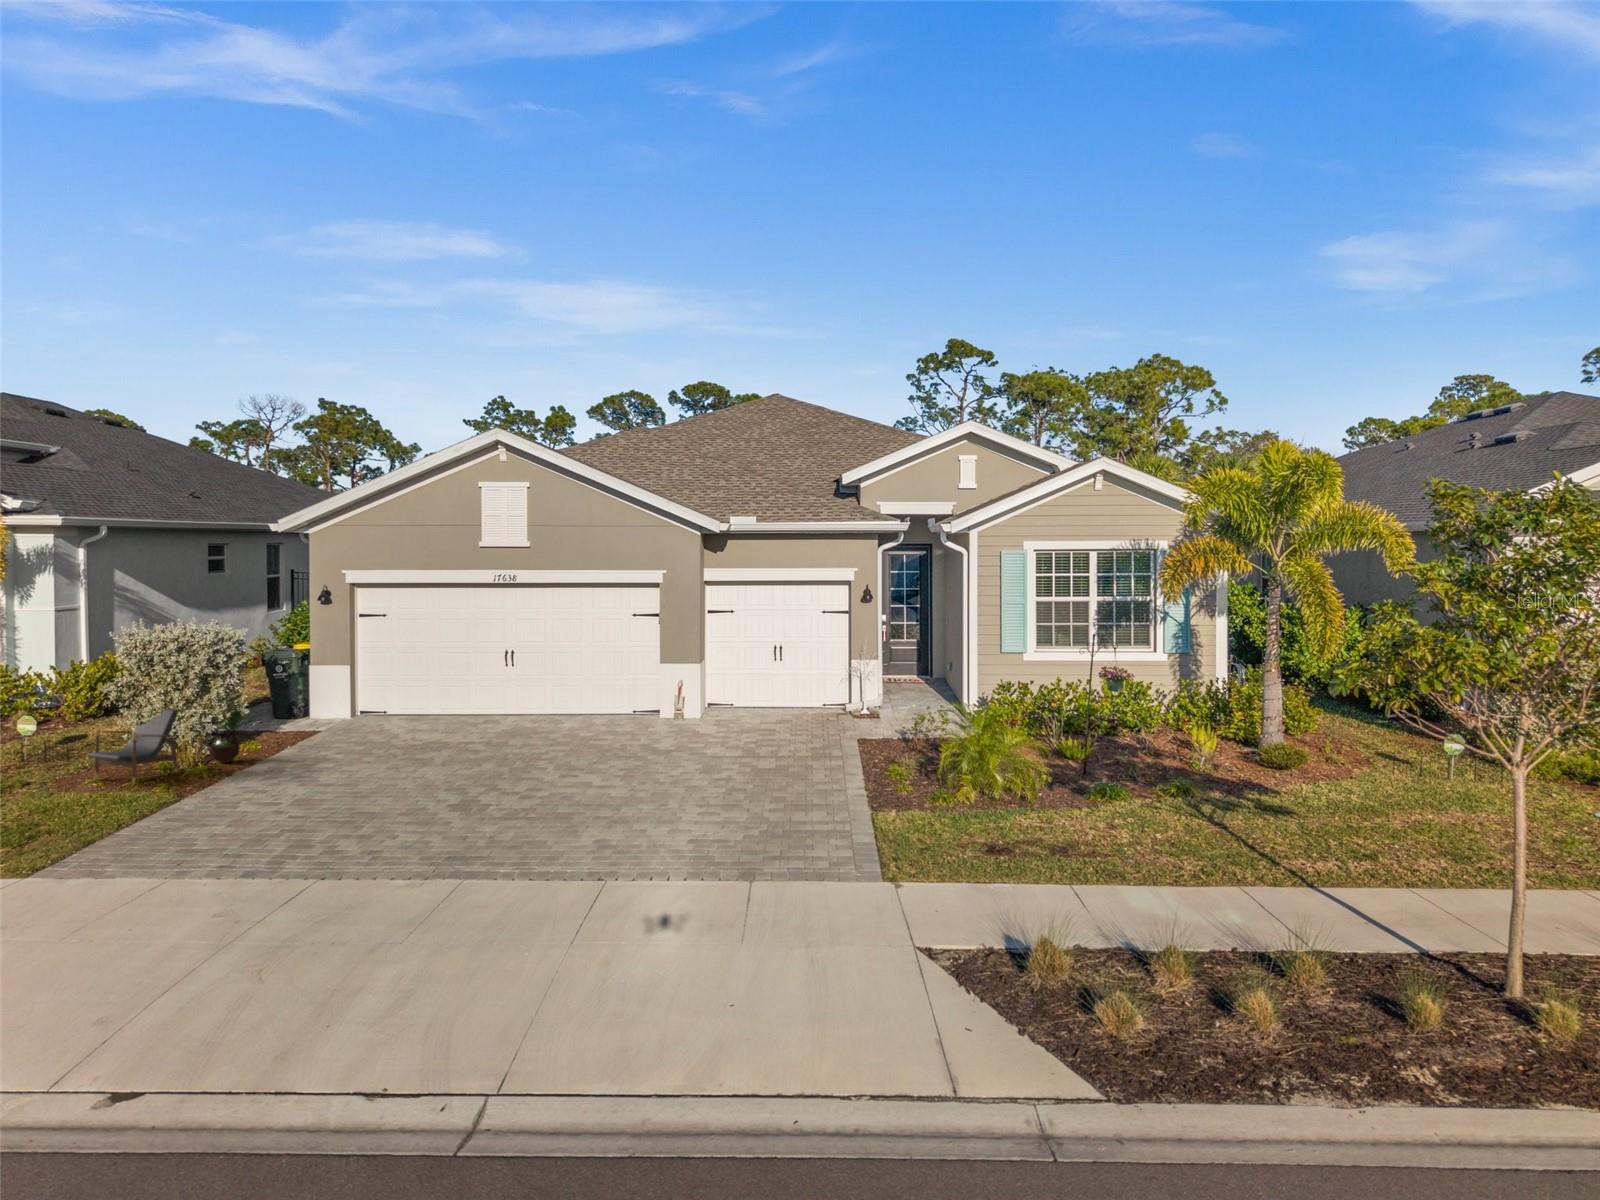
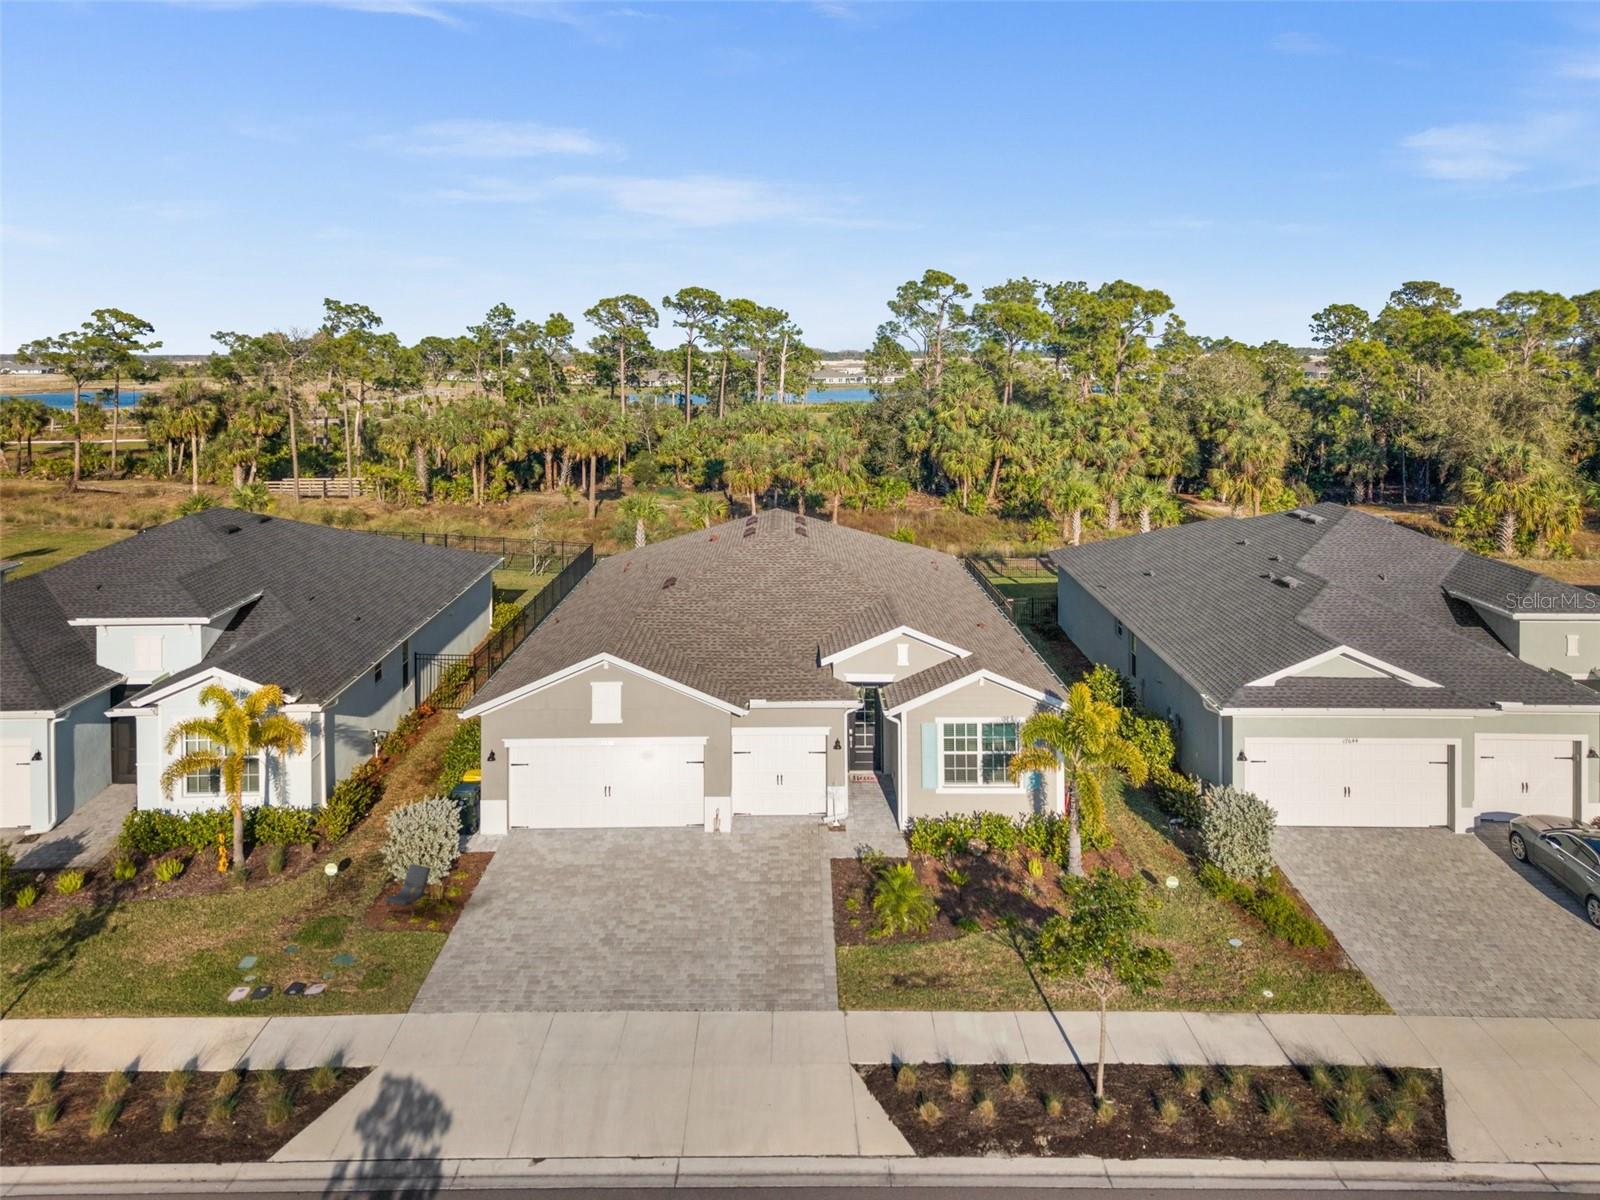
potted tree: present [209,706,245,763] -> none [445,855,466,892]

